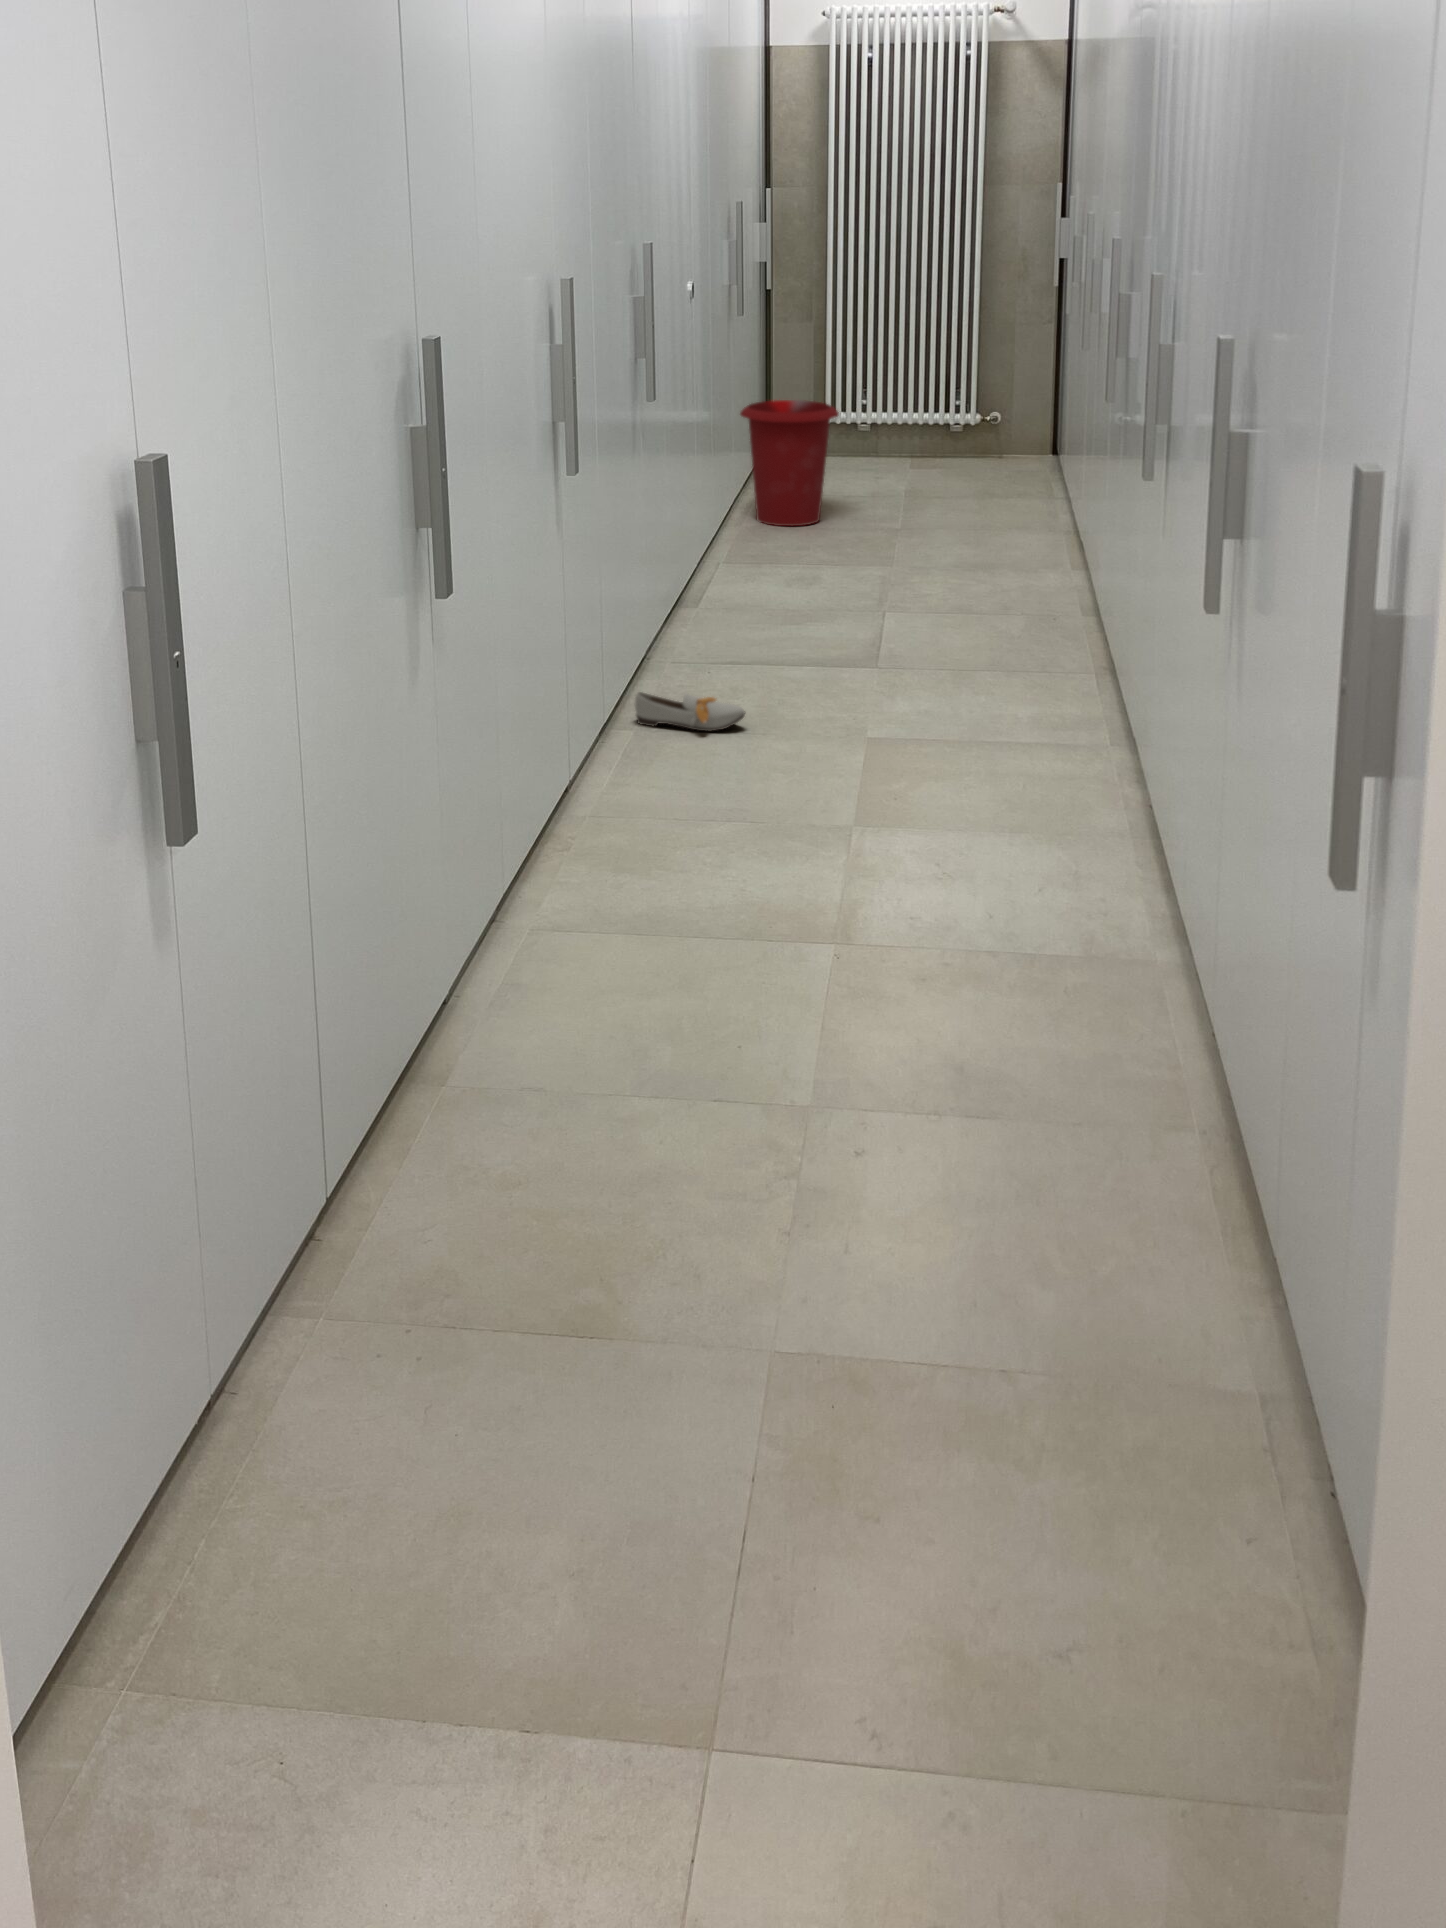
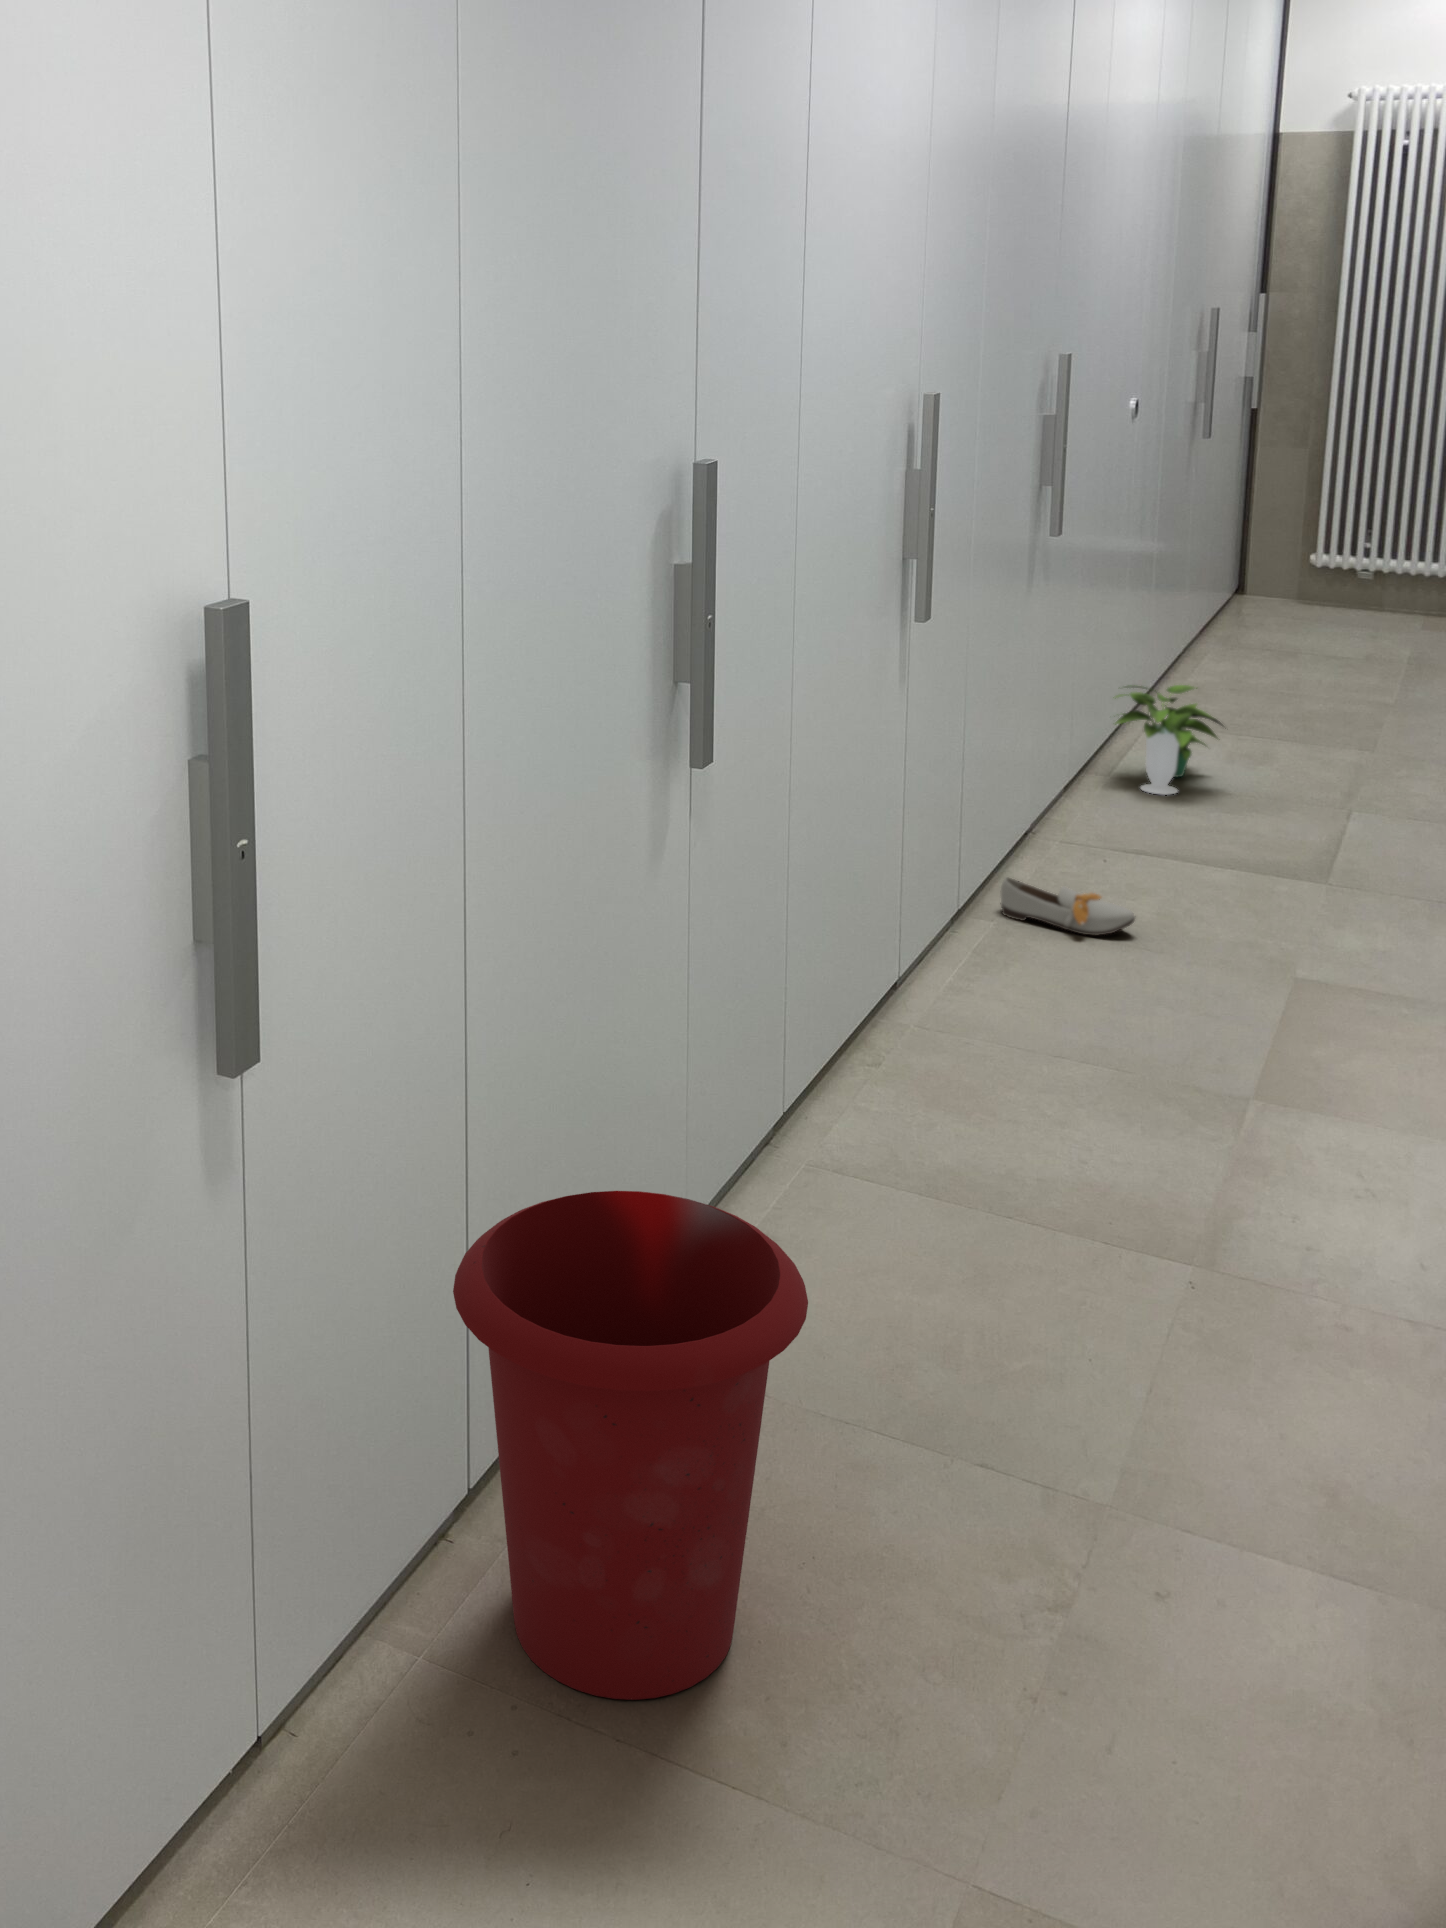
waste bin: present [740,400,839,526] -> present [453,1191,808,1700]
potted plant: none [694,522,789,616] -> present [1116,685,1222,795]

